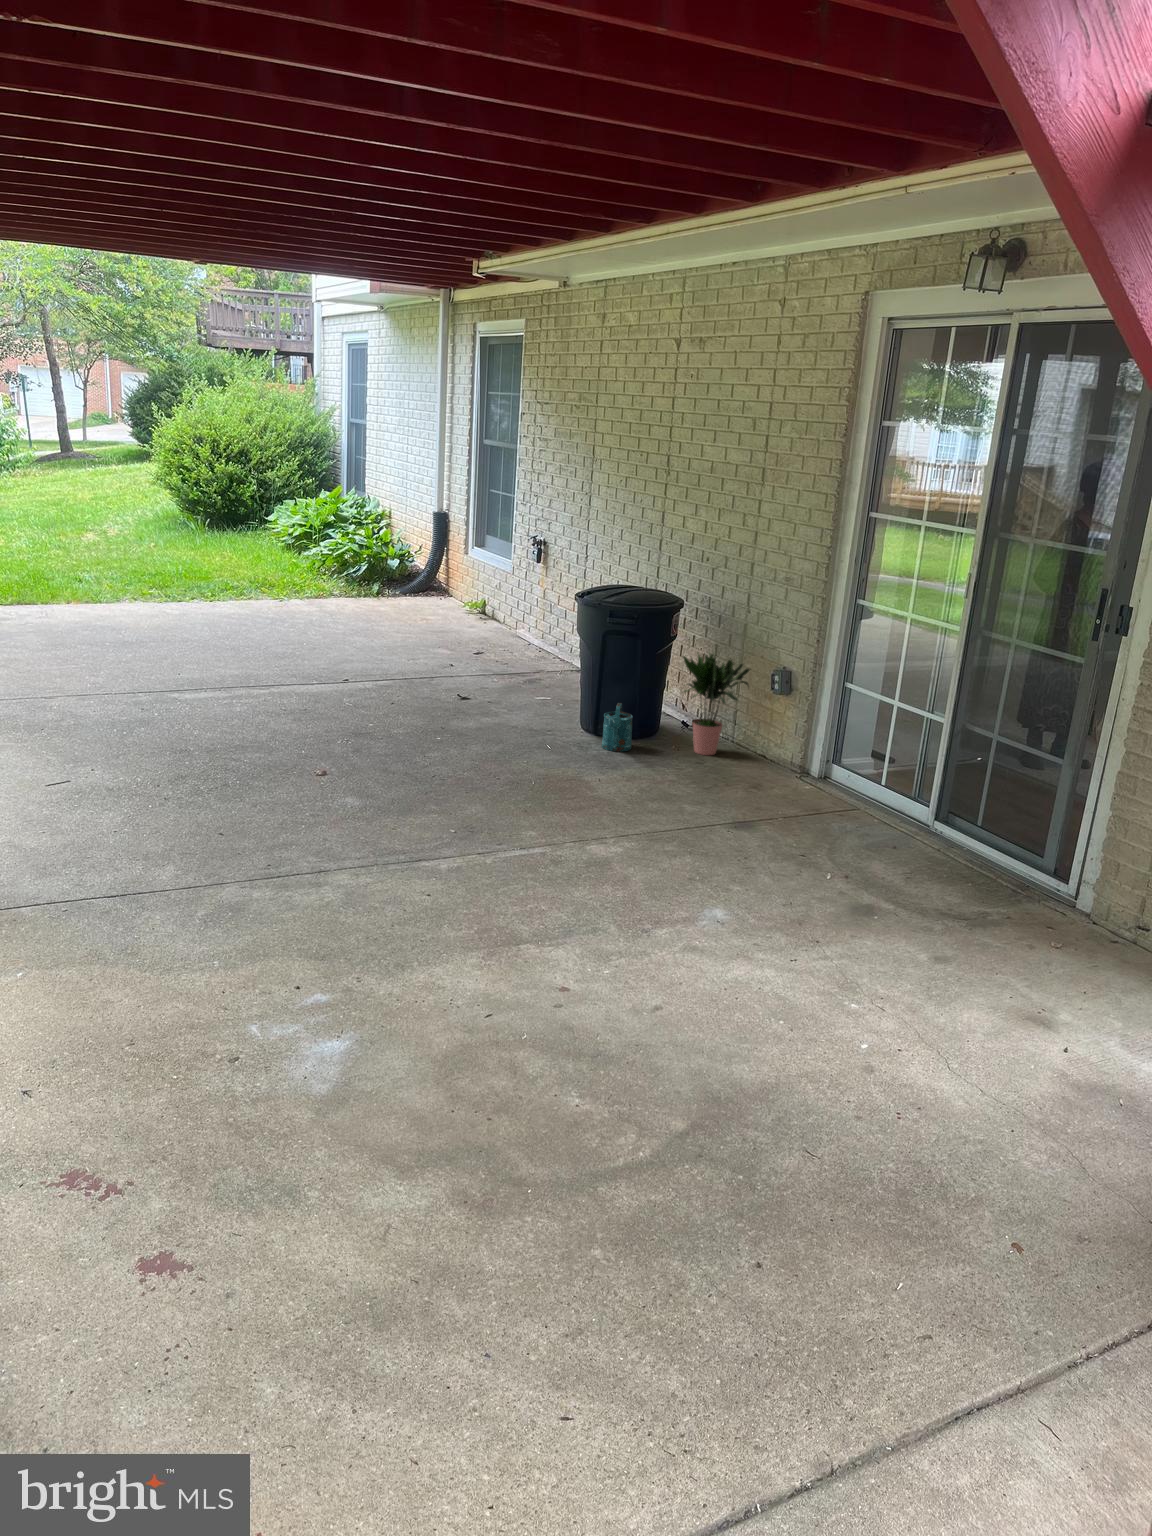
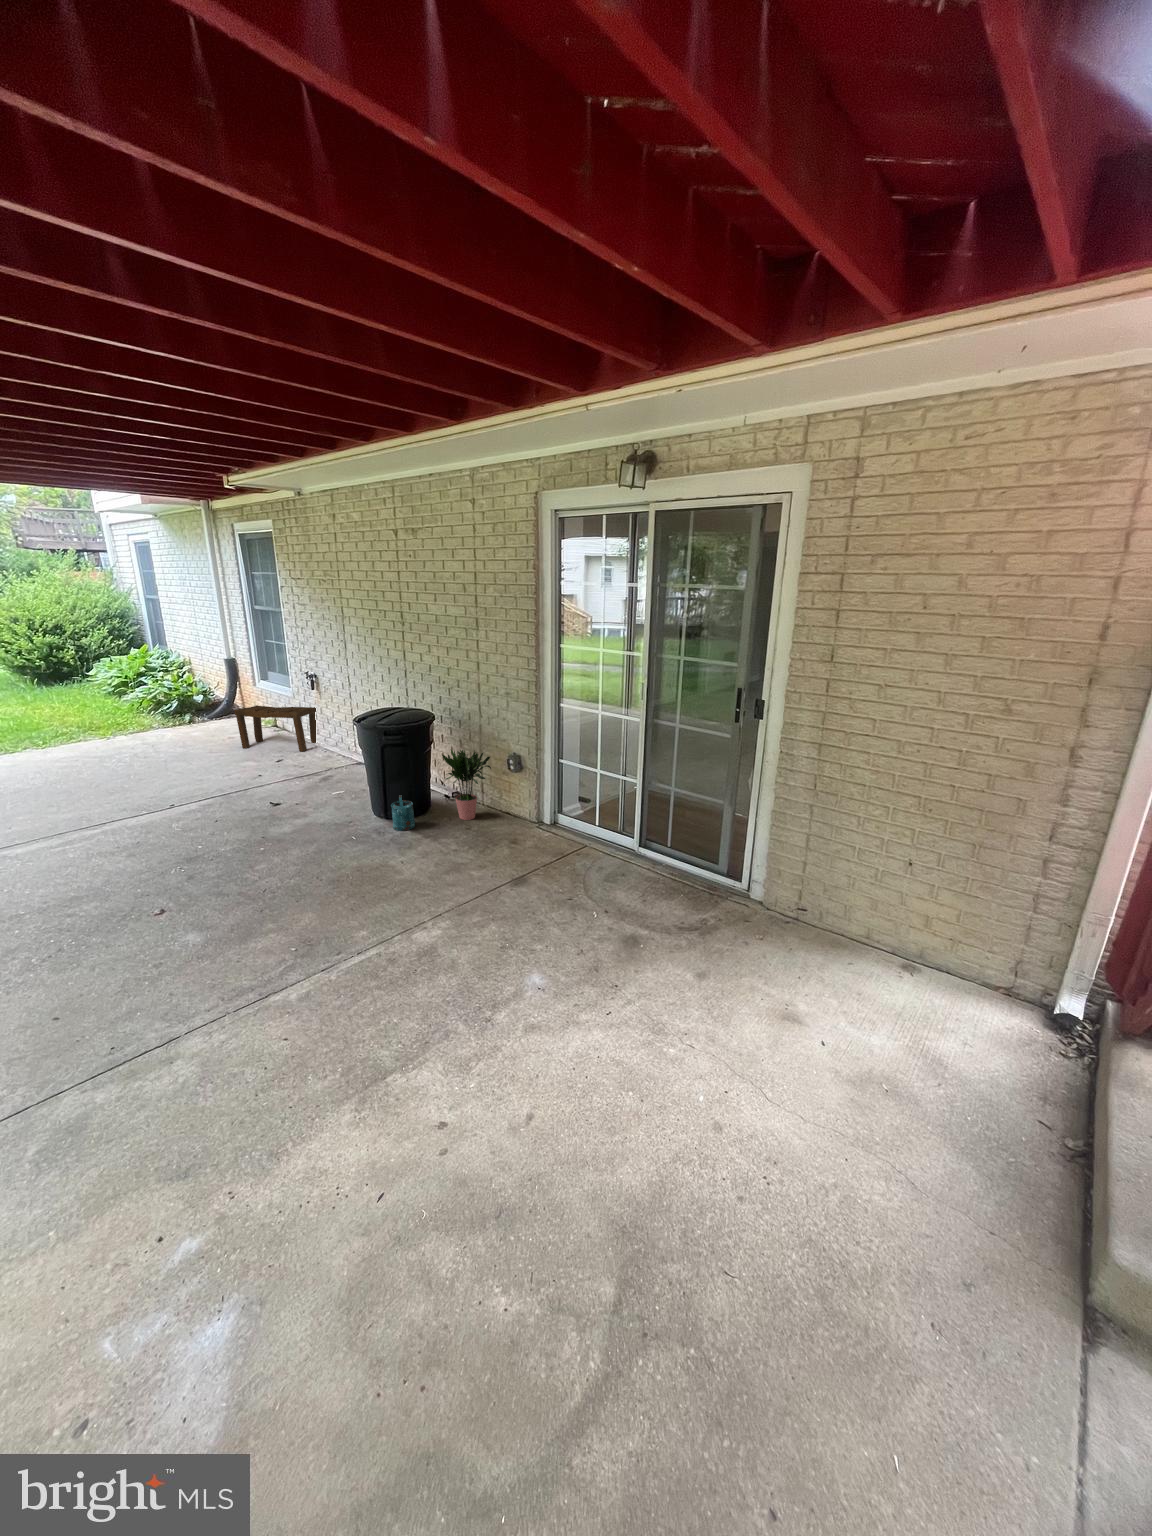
bench: none [435,577,539,647] -> present [235,705,316,752]

